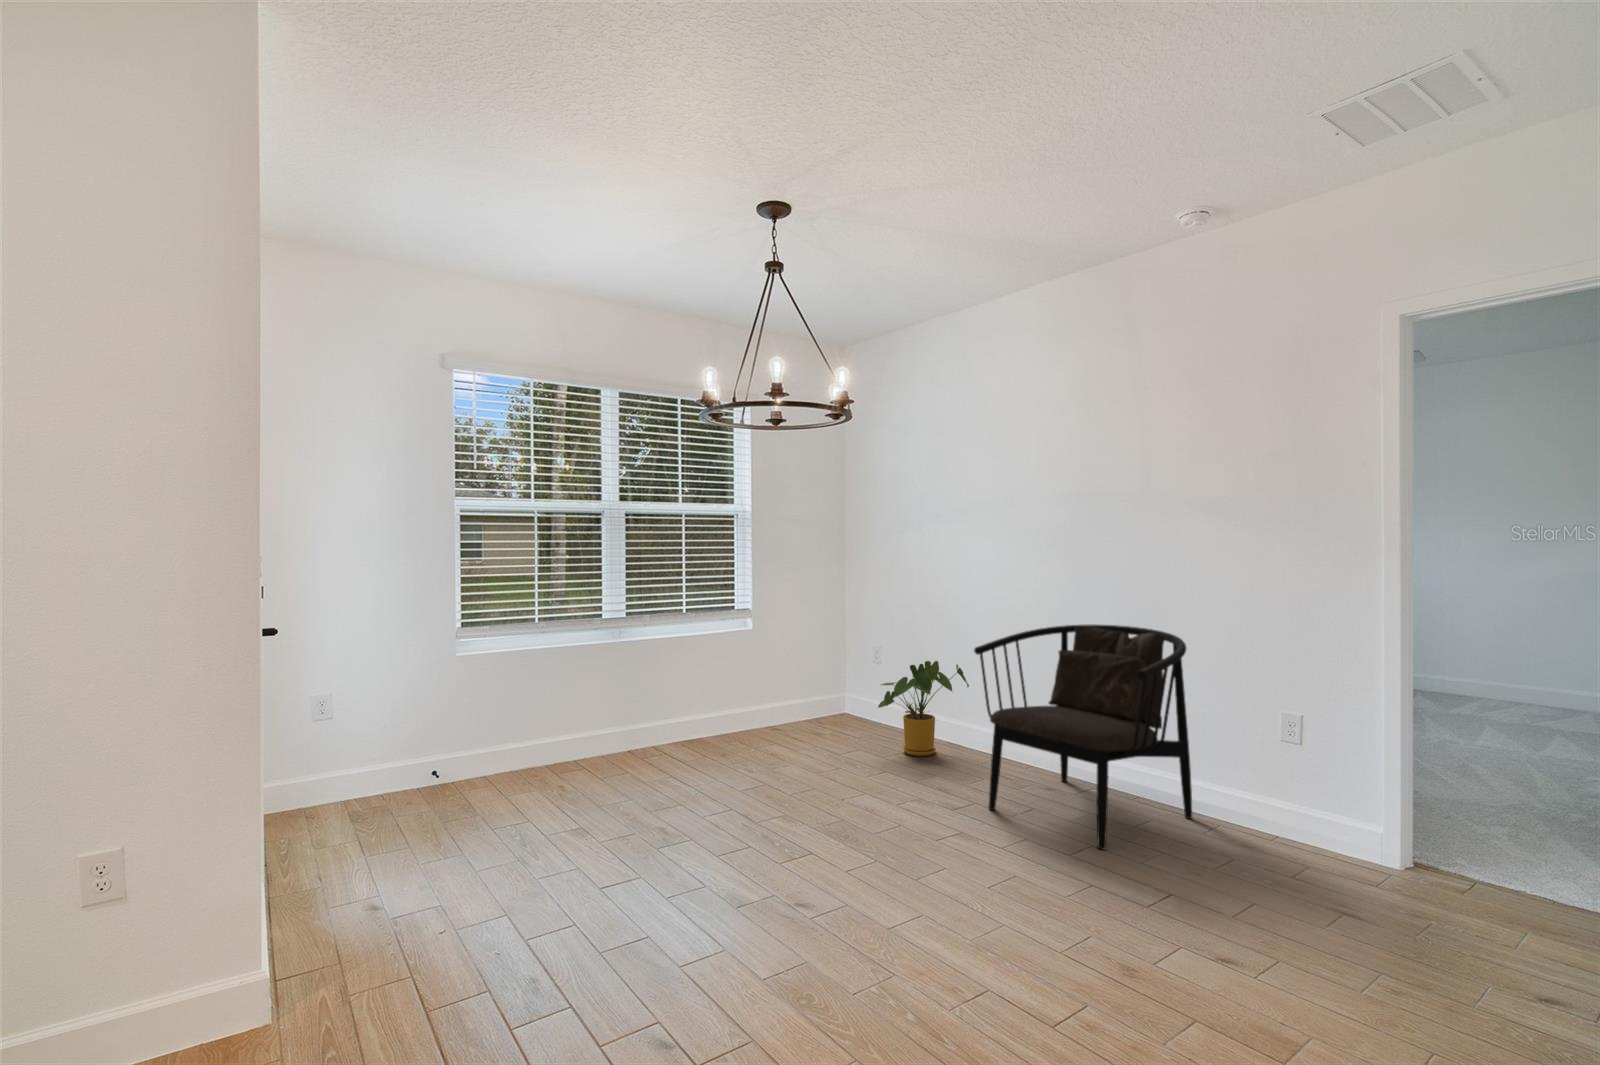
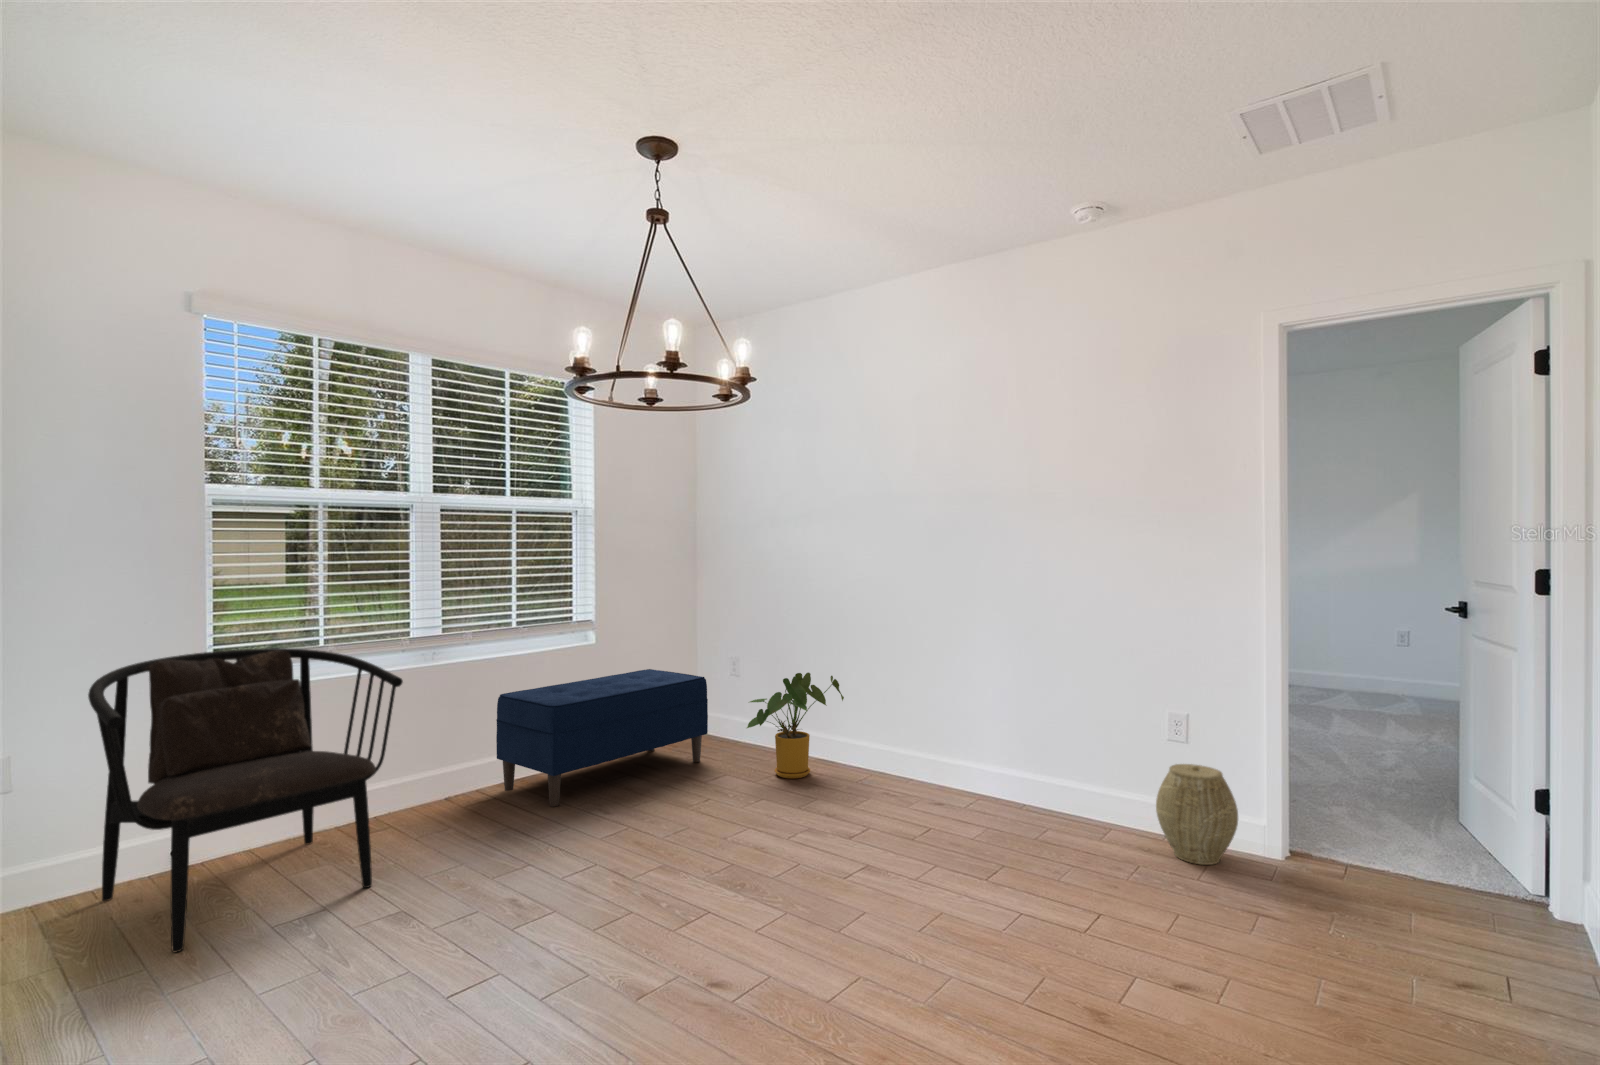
armchair: present [974,624,1192,850] -> present [88,648,403,952]
bench: none [668,653,847,763] -> present [496,669,708,807]
woven basket: none [1259,764,1348,866] -> present [1156,764,1238,865]

